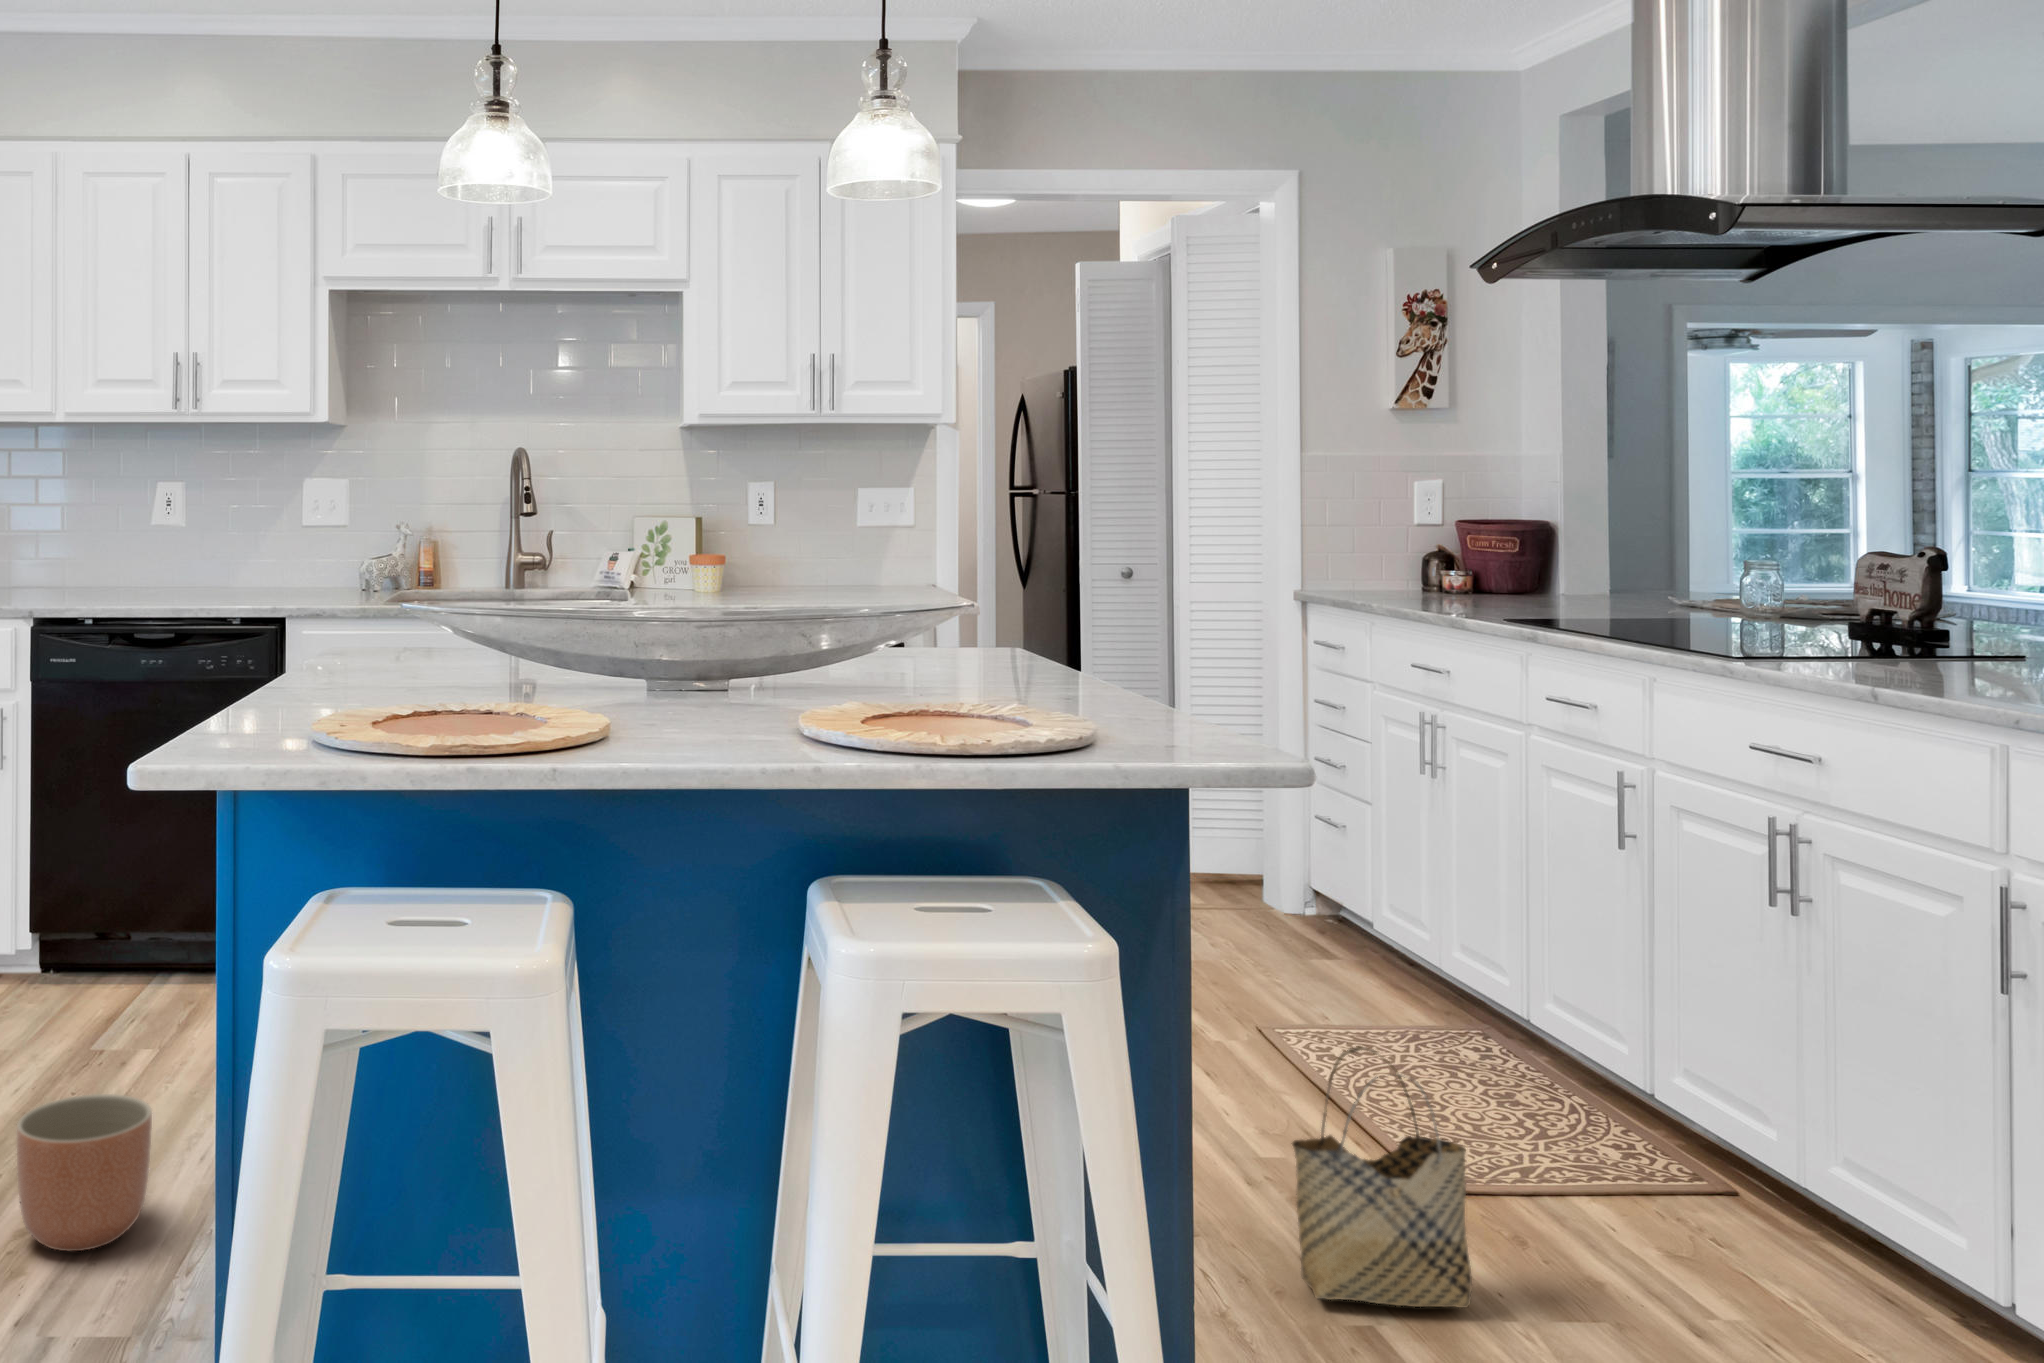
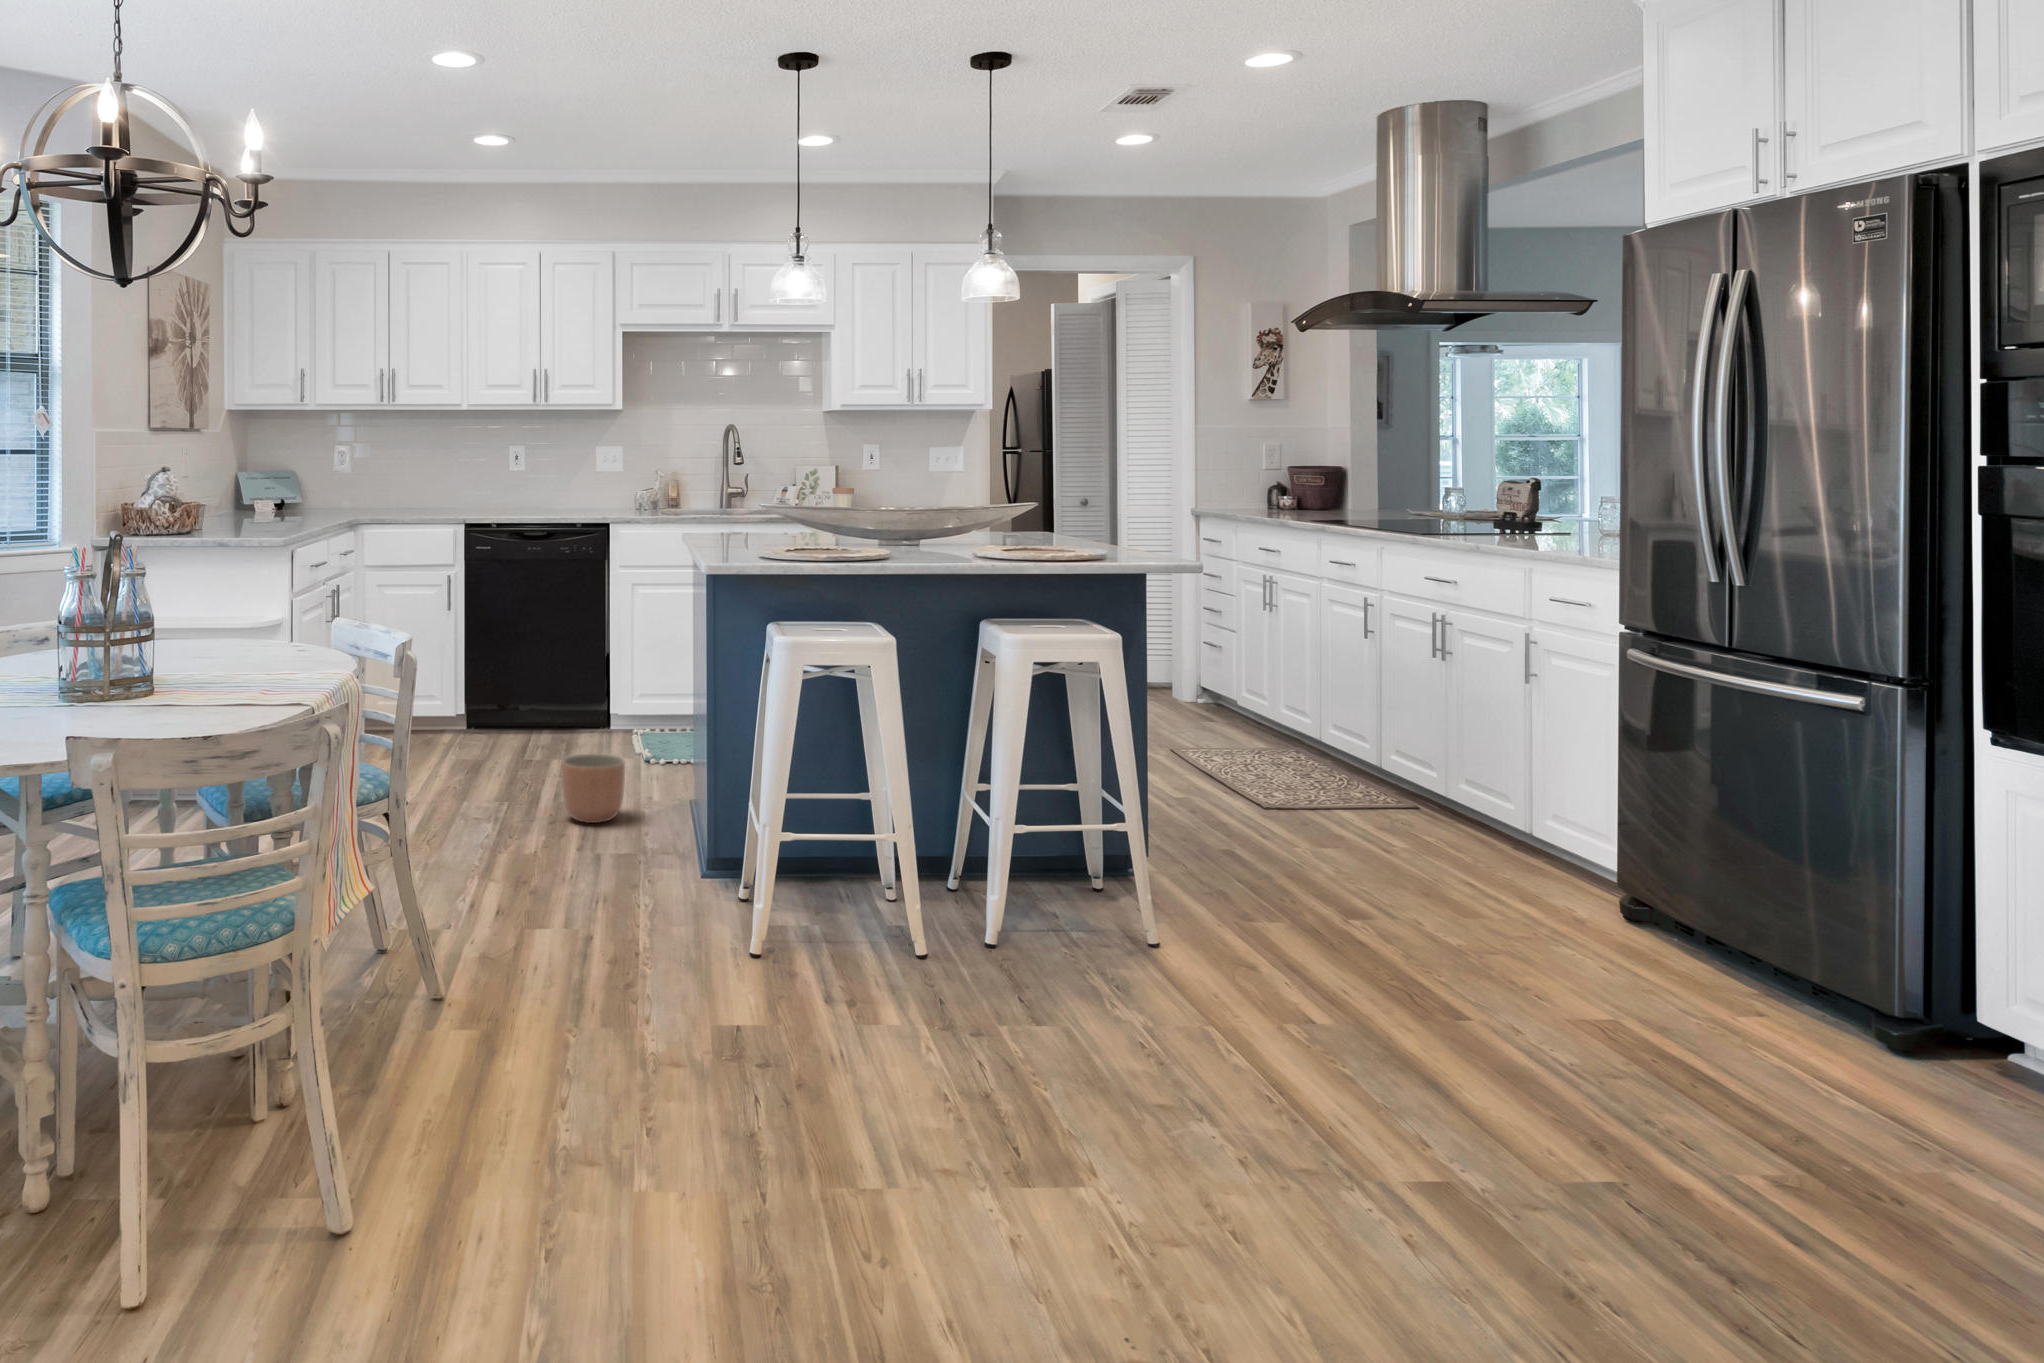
woven basket: present [1292,1047,1472,1308] -> none [1193,719,1279,836]

